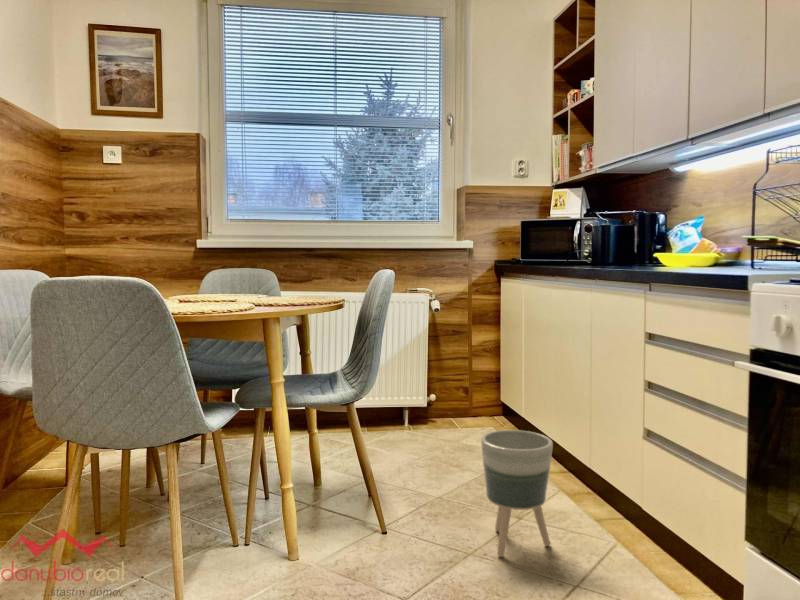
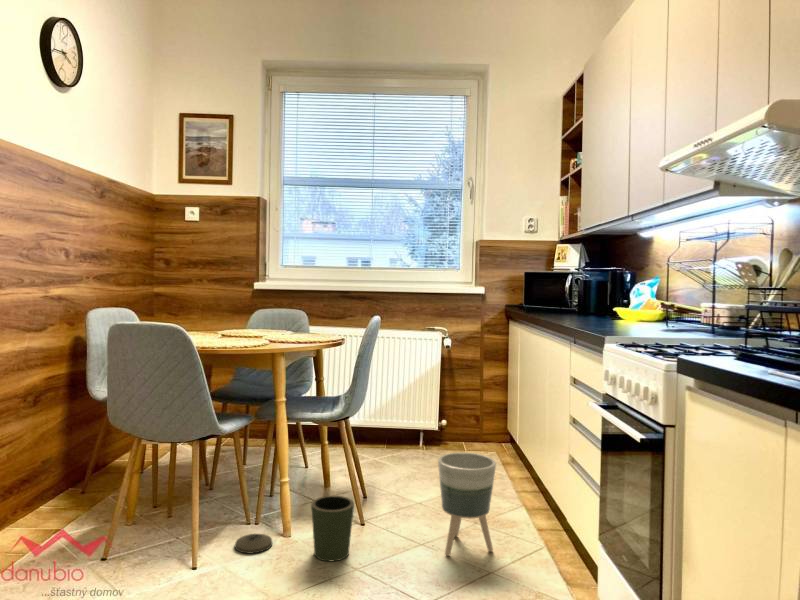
trash can: none [229,495,386,580] -> present [235,496,354,561]

